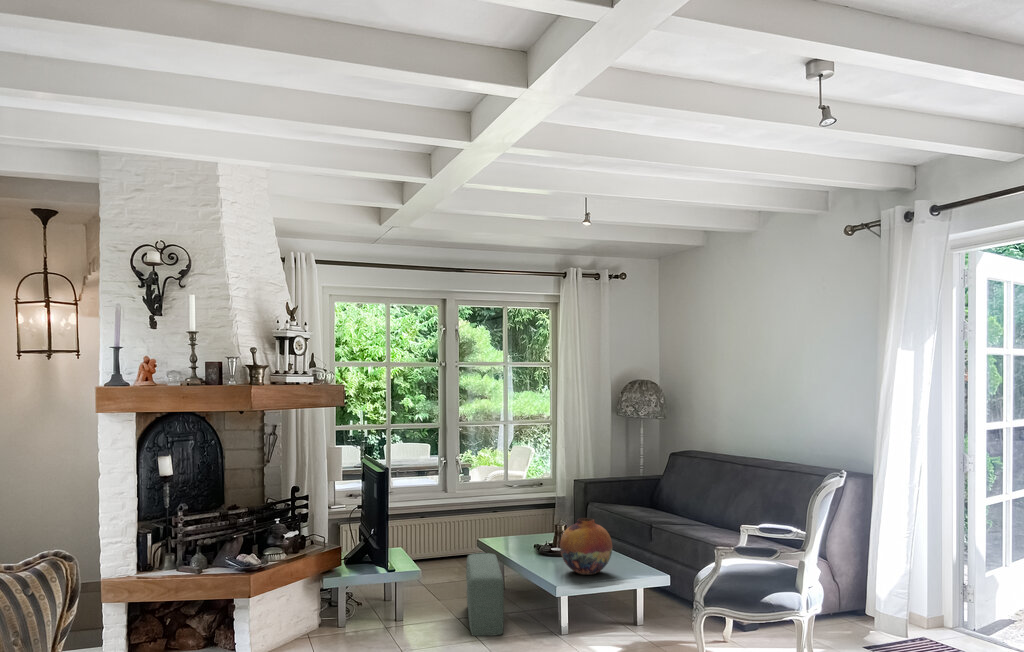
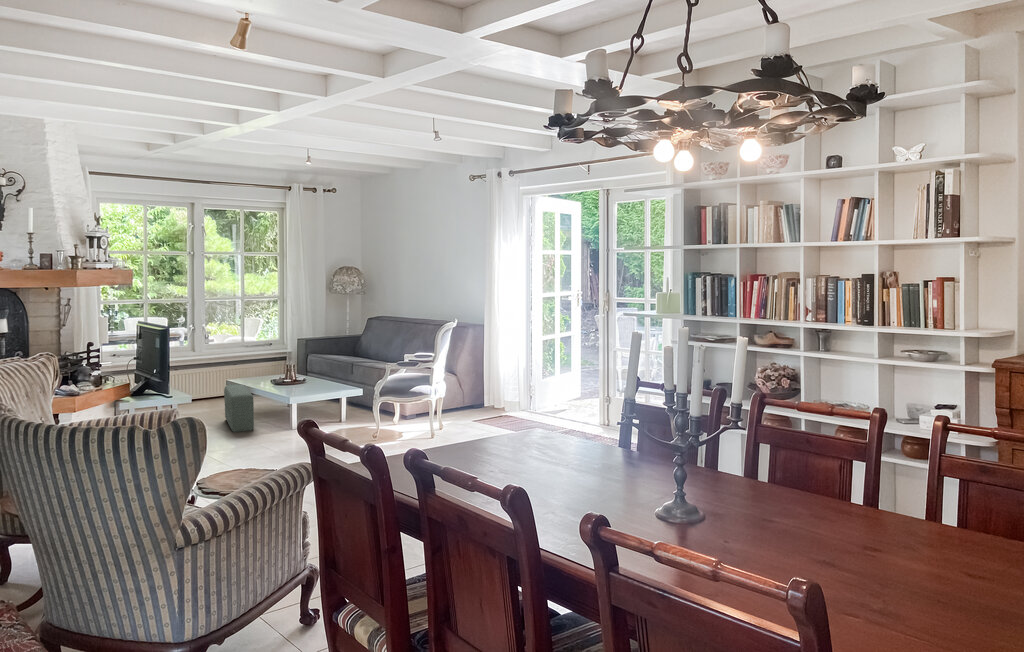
vase: present [560,518,612,575] -> none [291,356,325,391]

